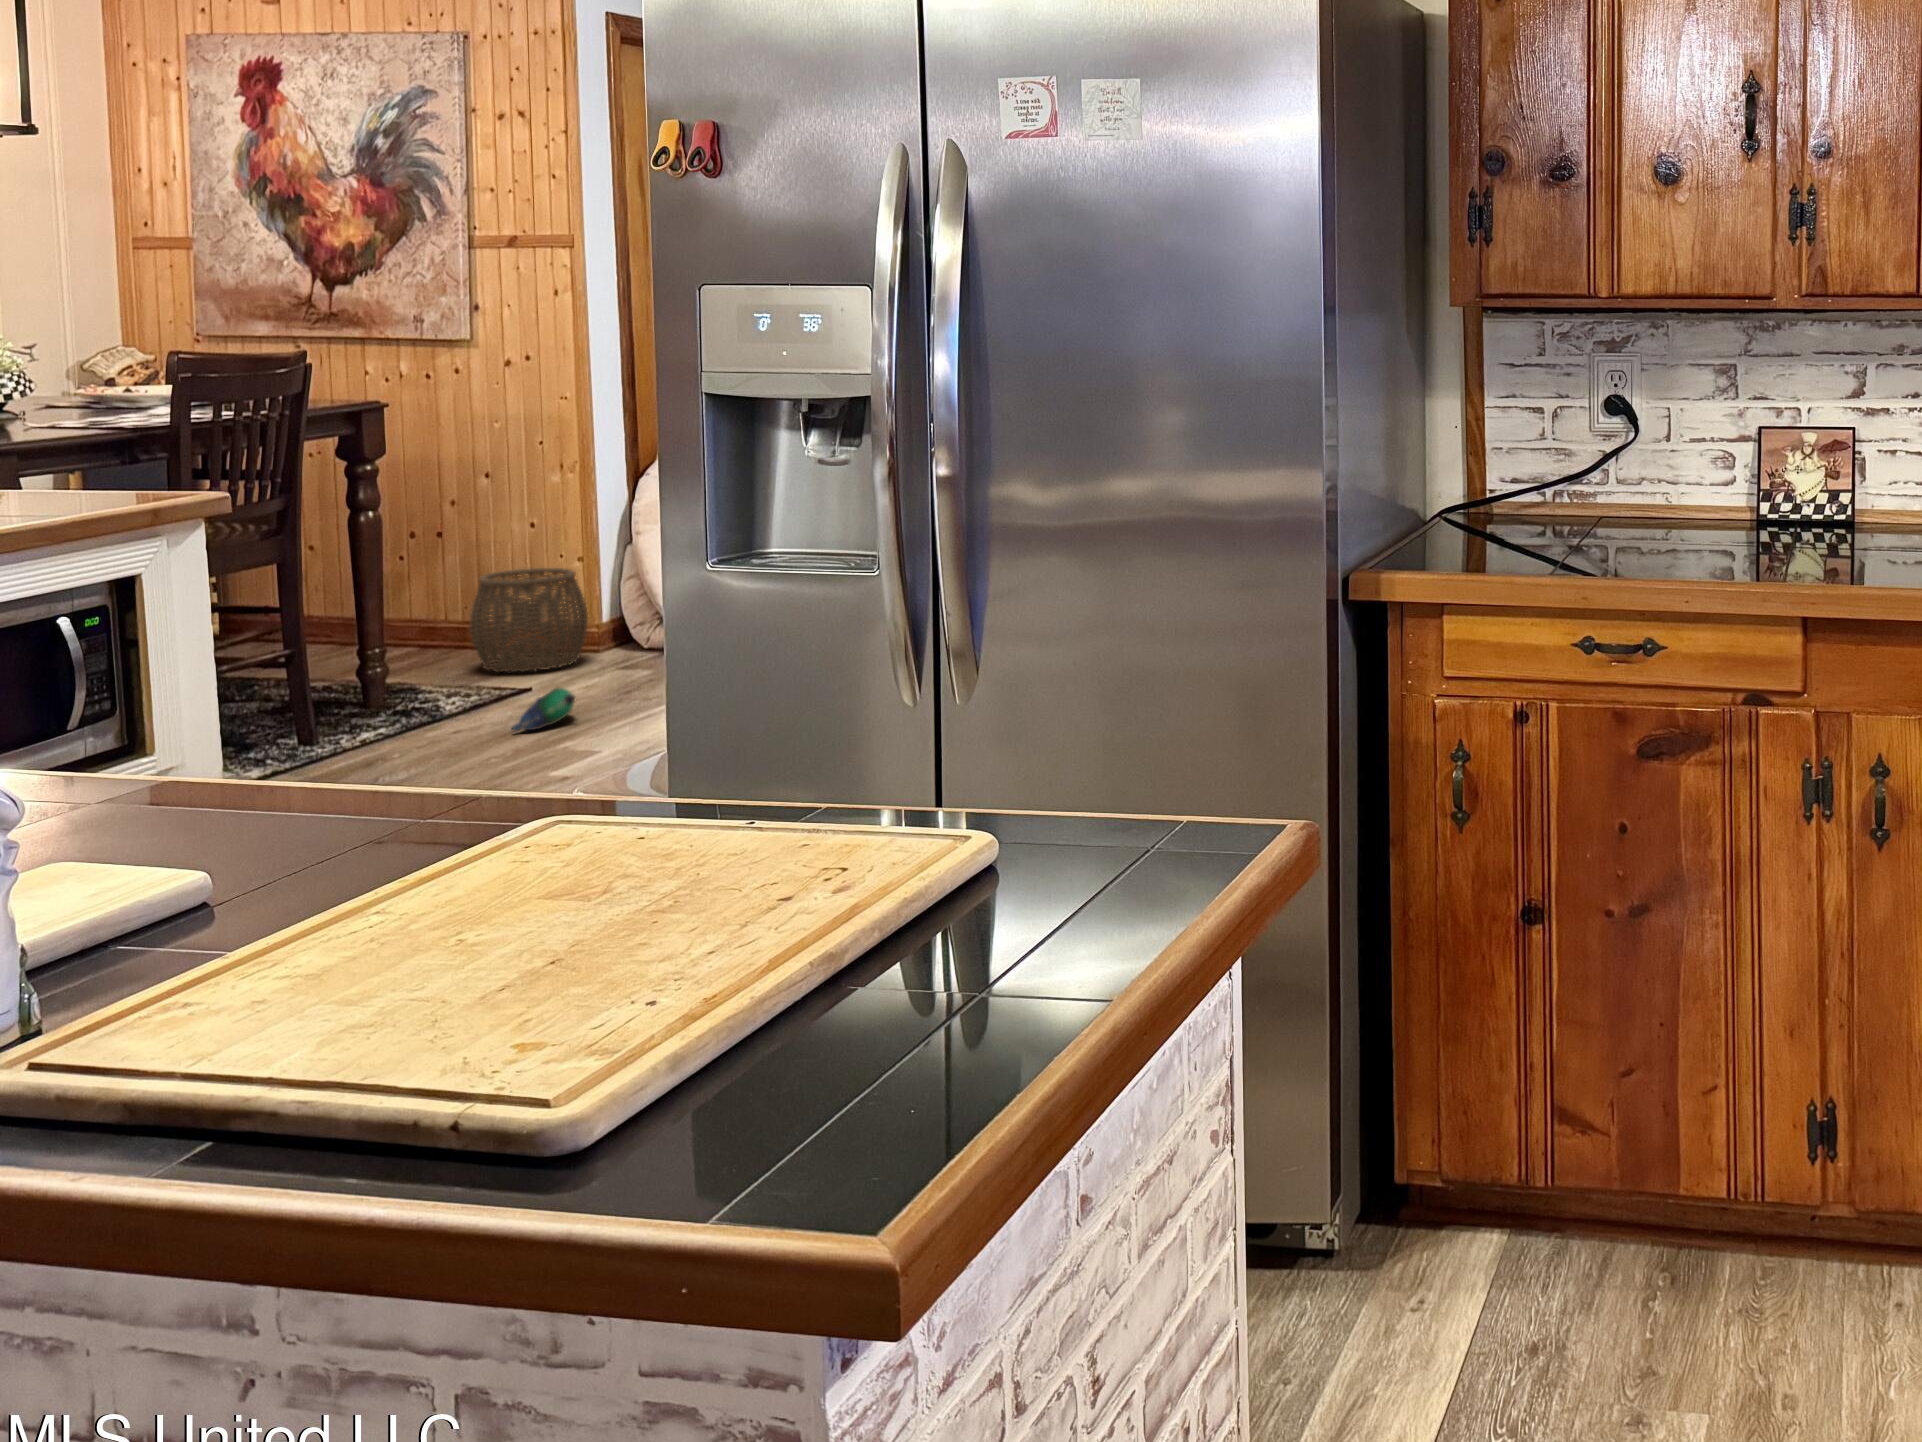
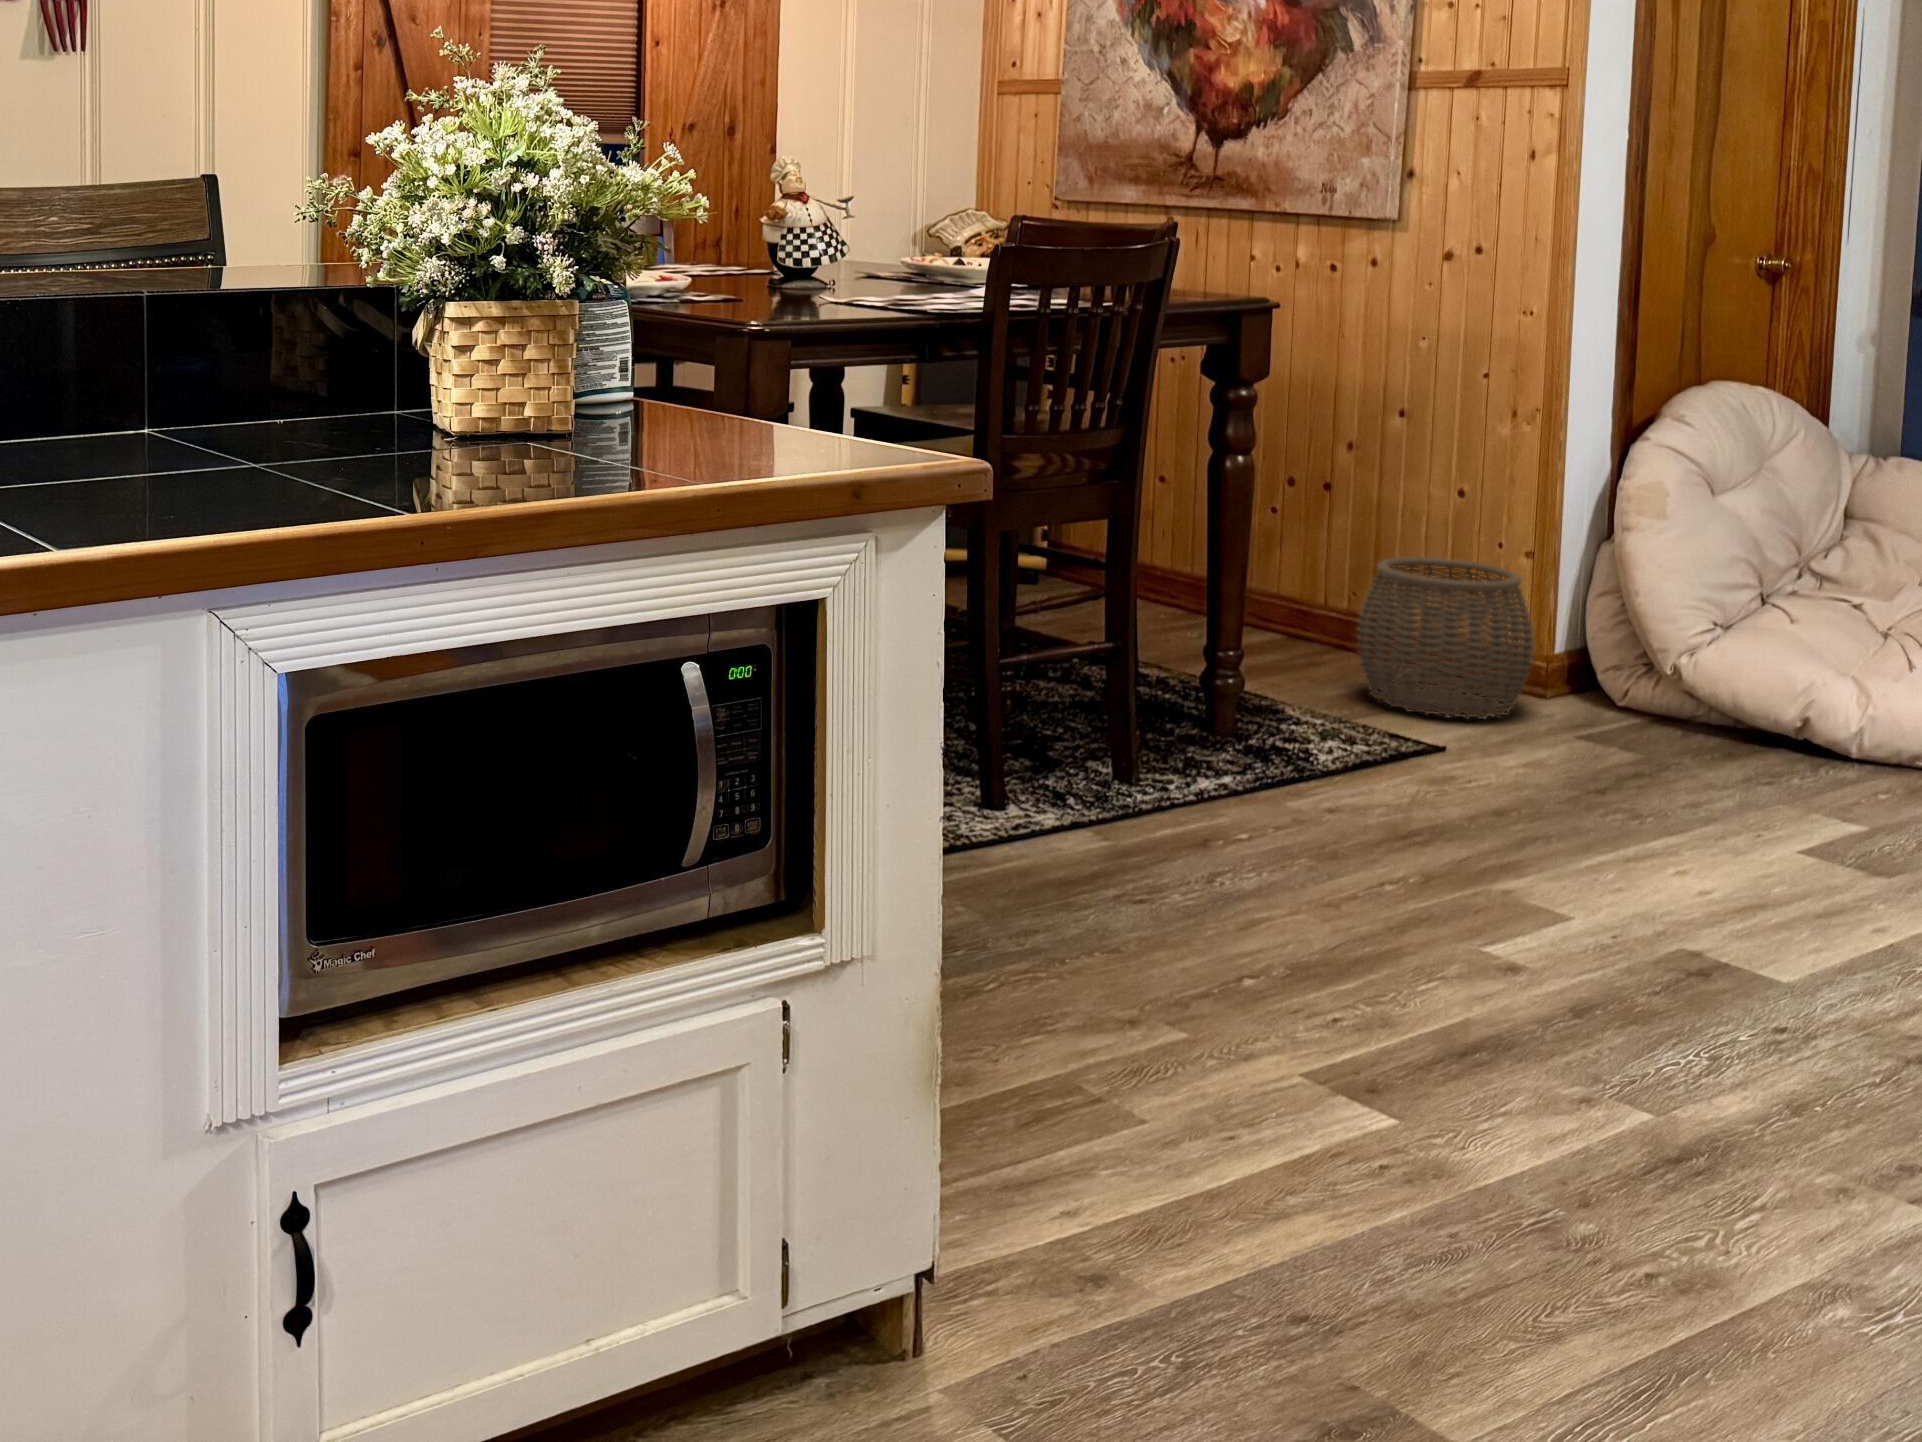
plush toy: present [512,688,575,732] -> none [1418,776,1526,841]

